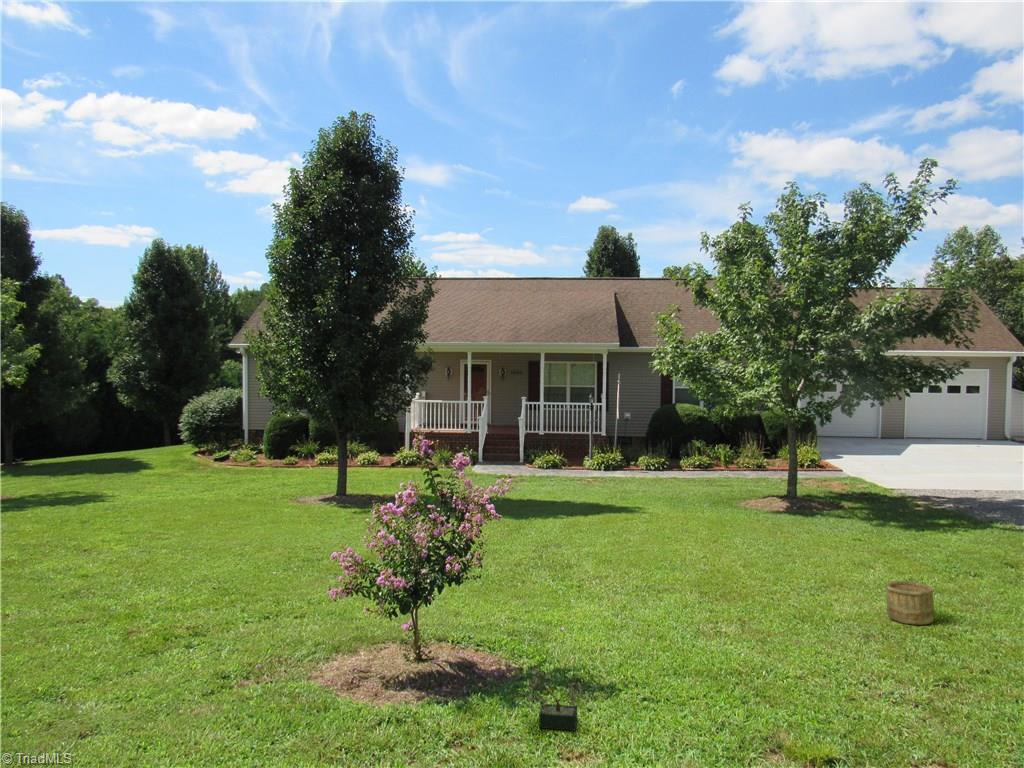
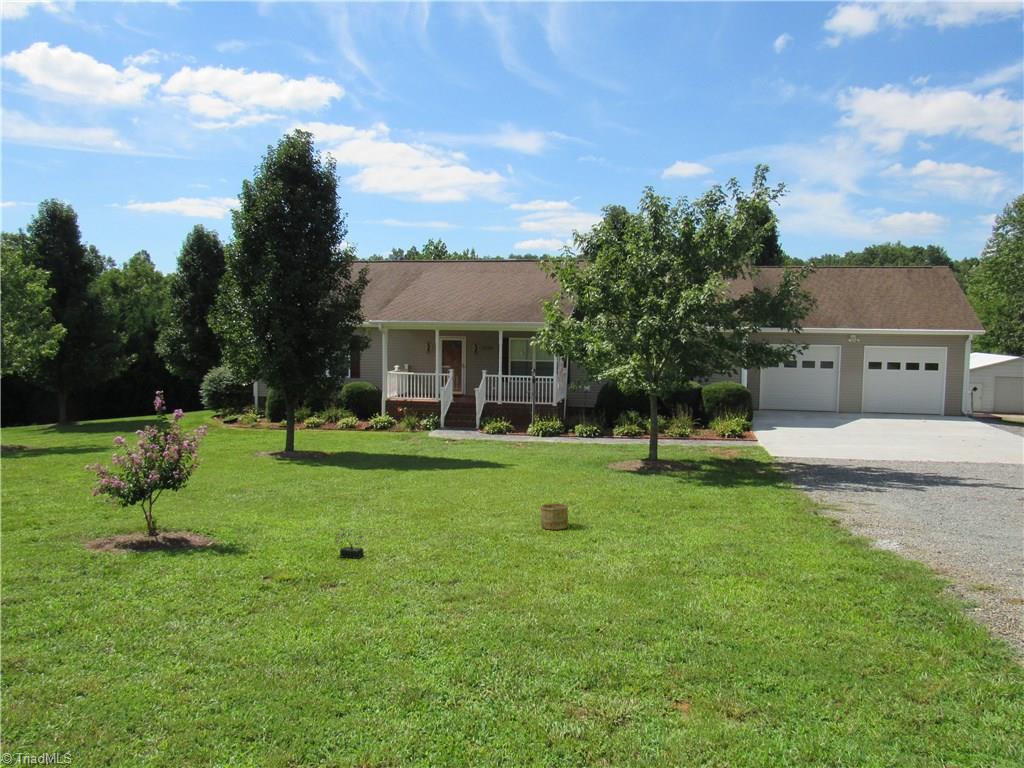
decorative plant: present [525,667,587,731] -> present [335,528,365,559]

